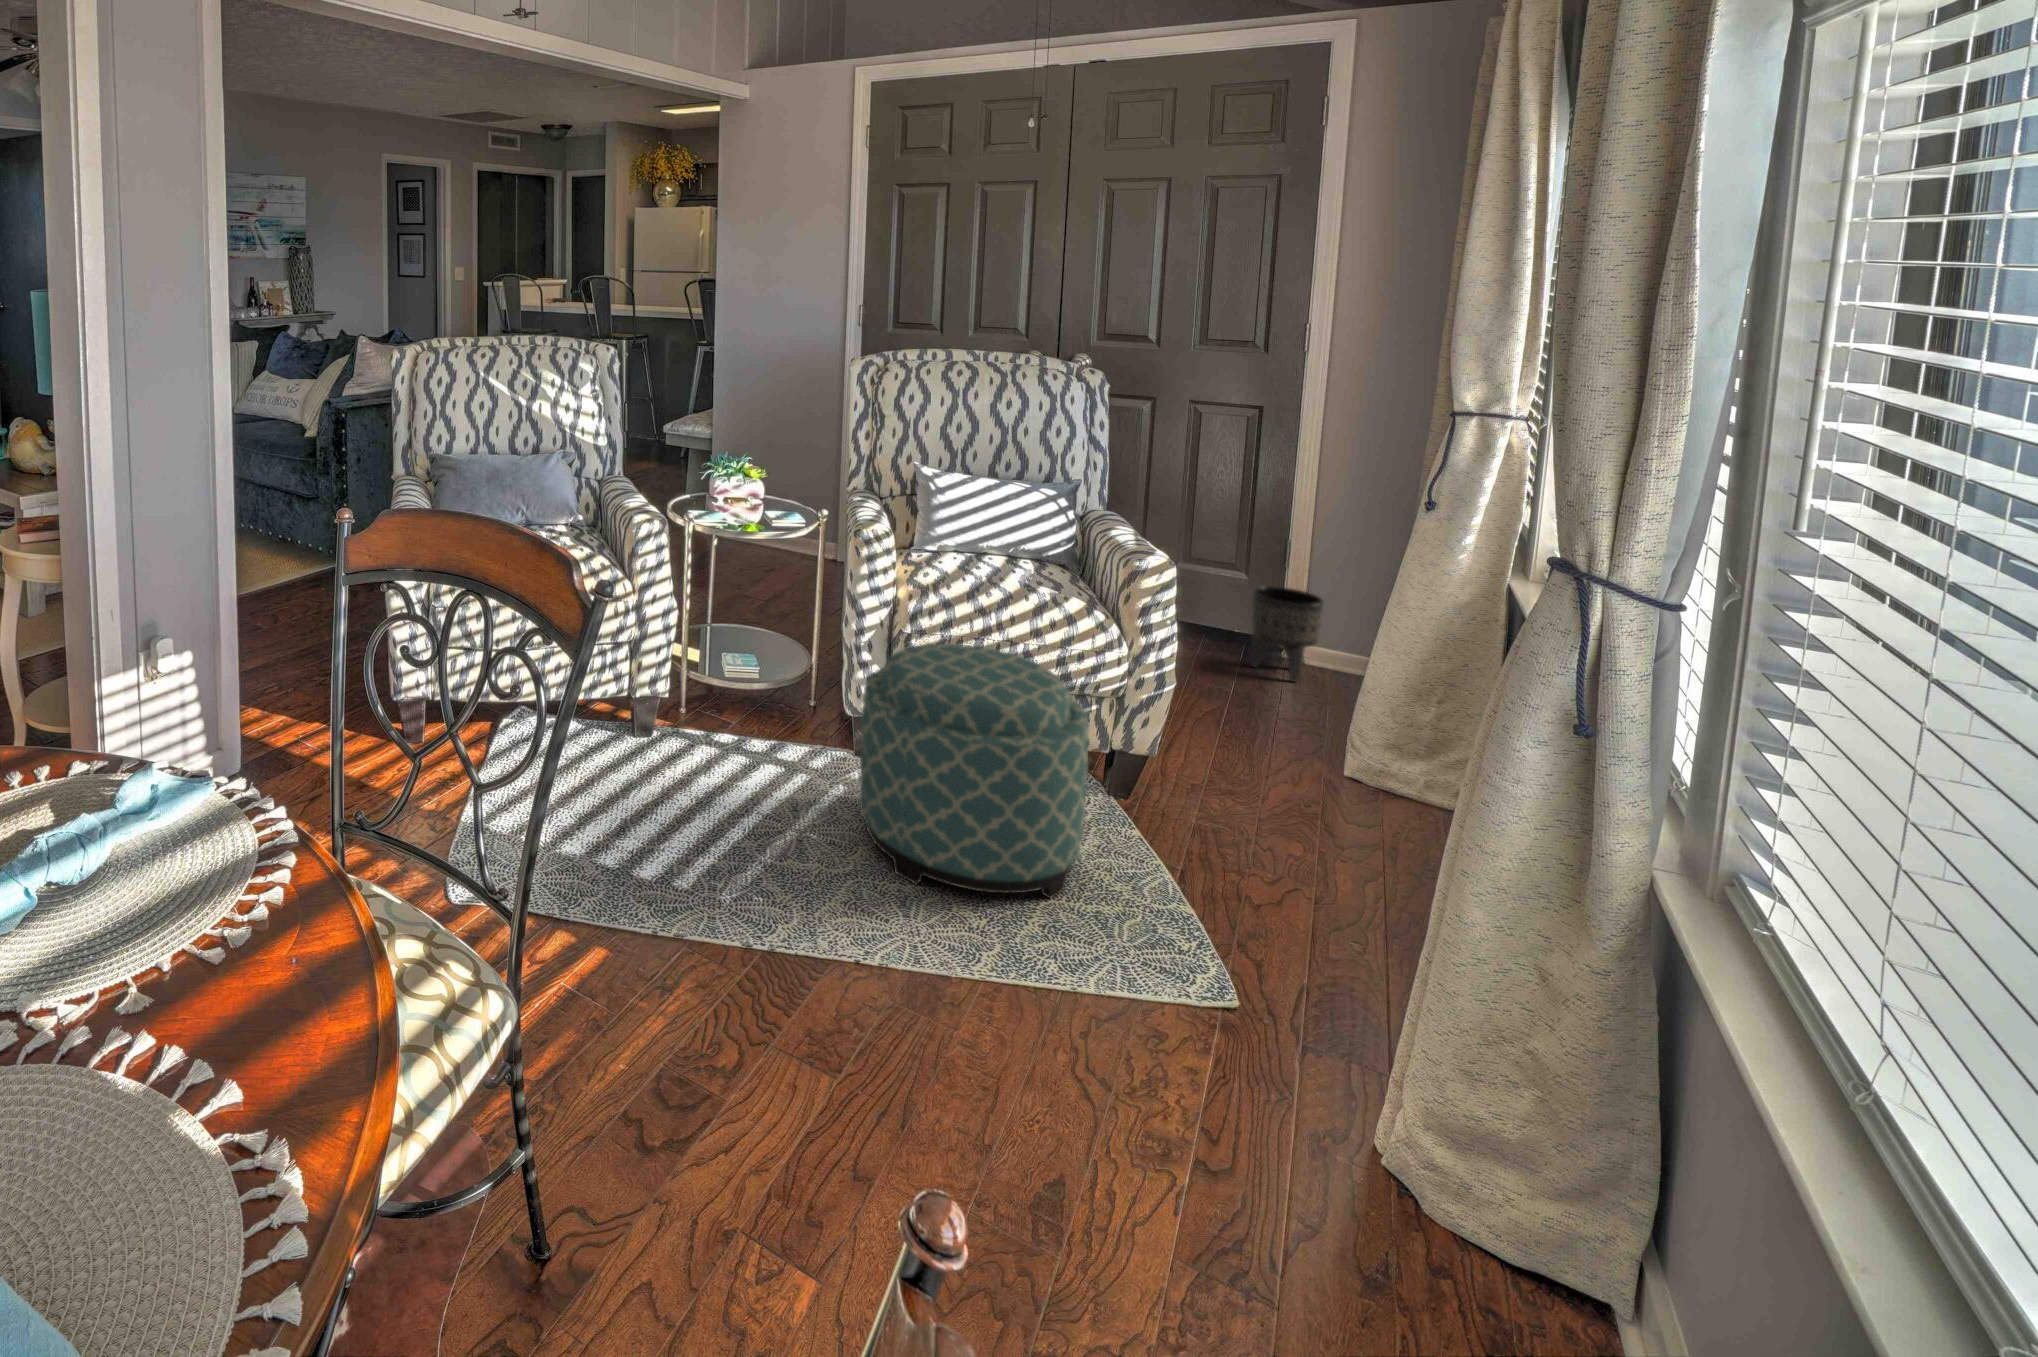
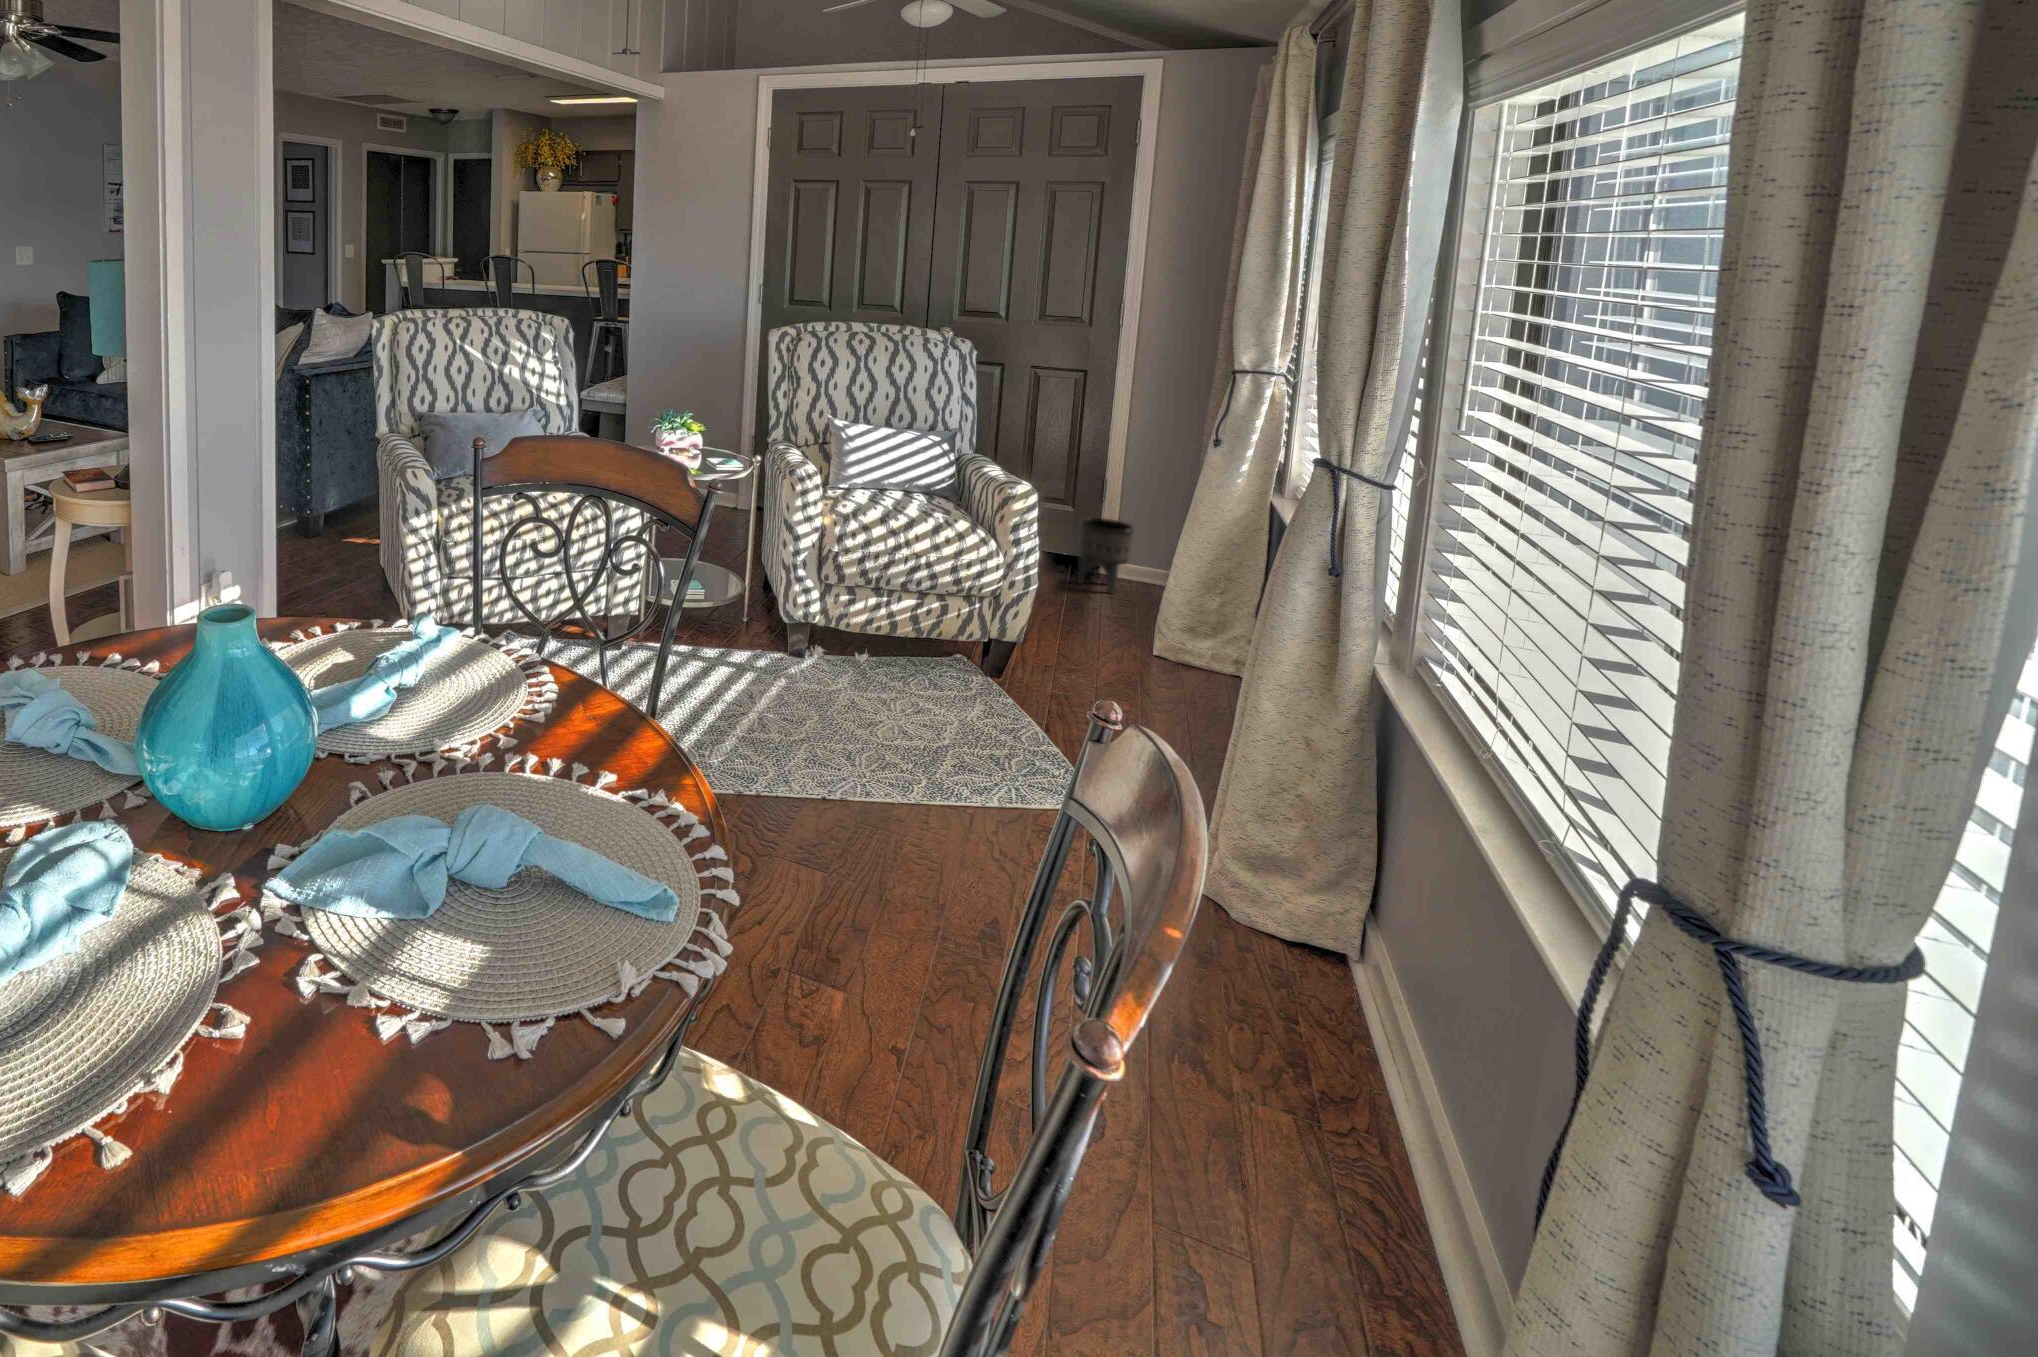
ottoman: present [860,644,1089,898] -> none [806,558,985,747]

